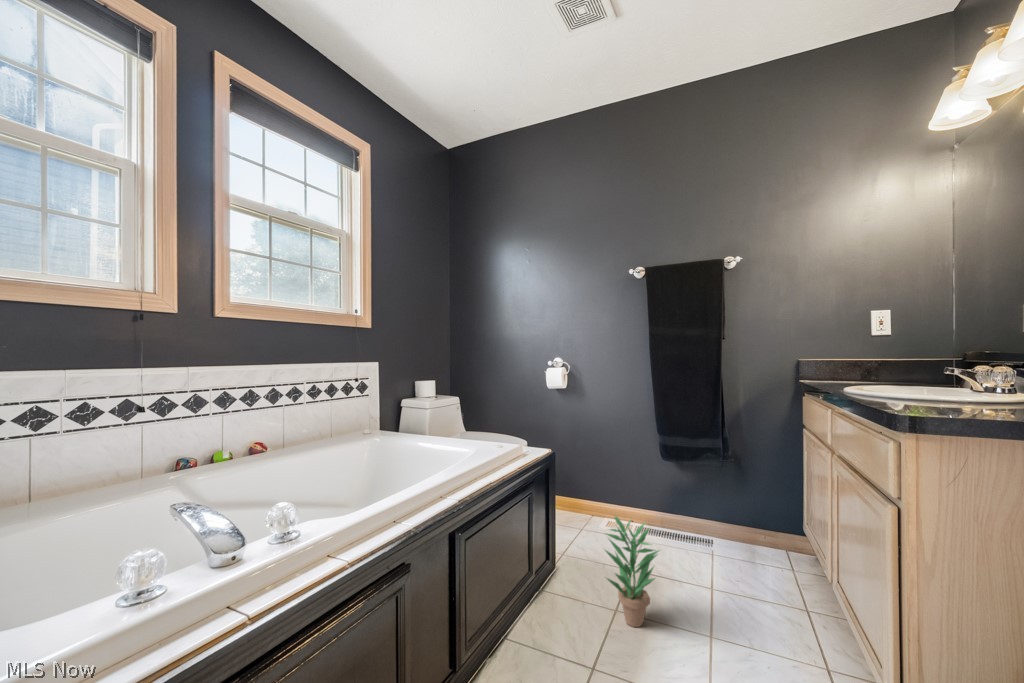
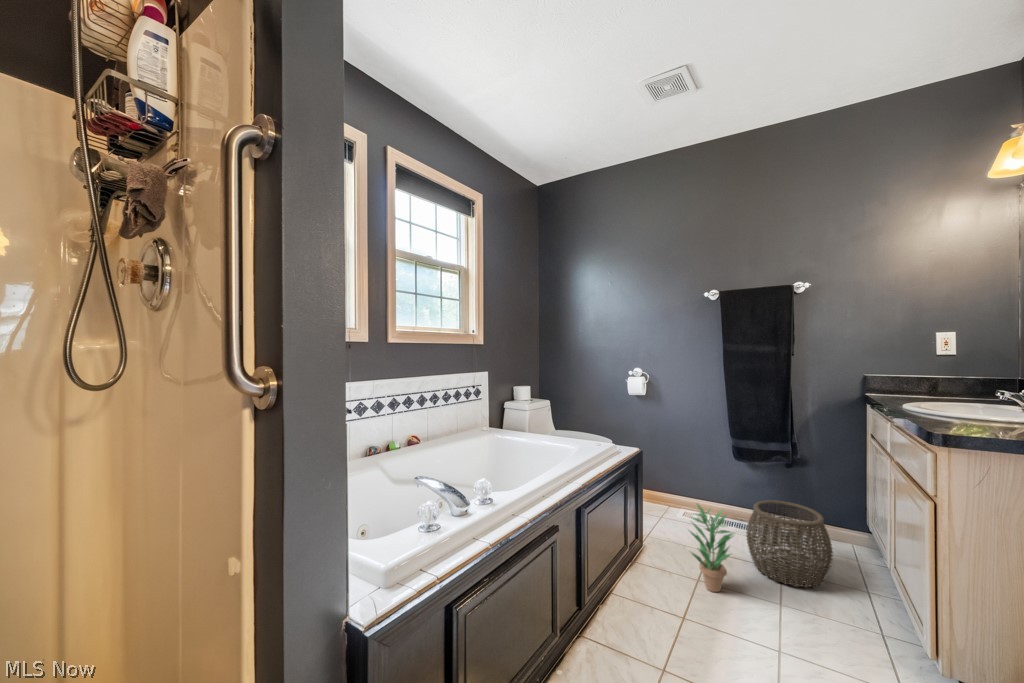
woven basket: none [674,507,771,613] -> present [746,500,833,588]

